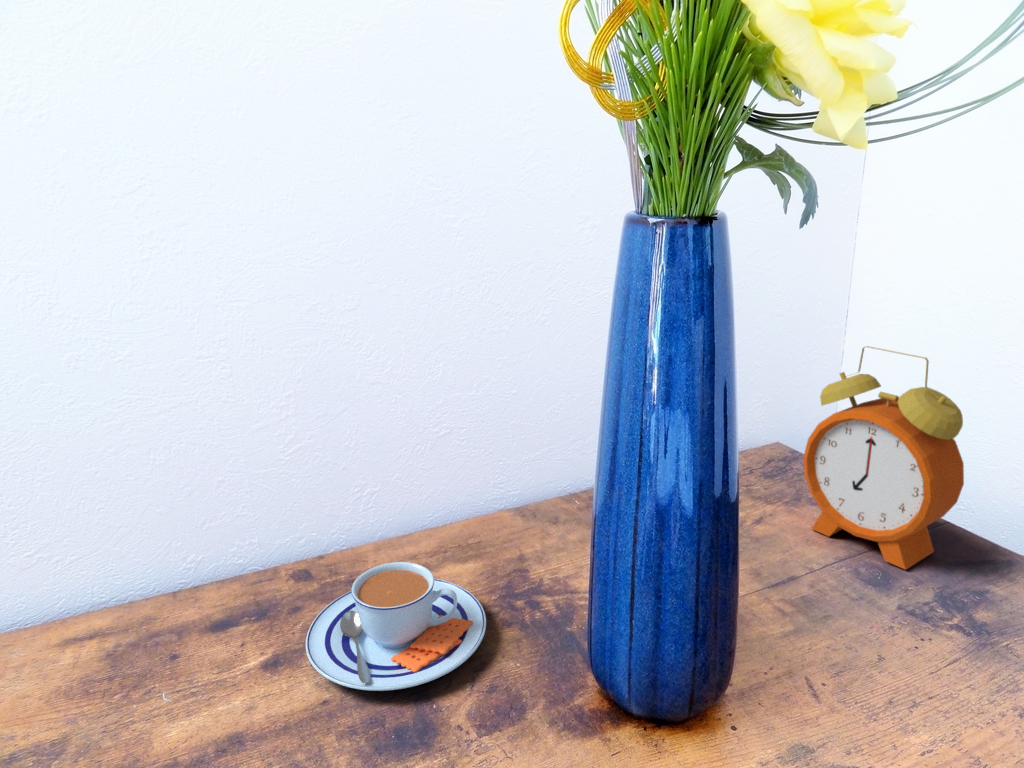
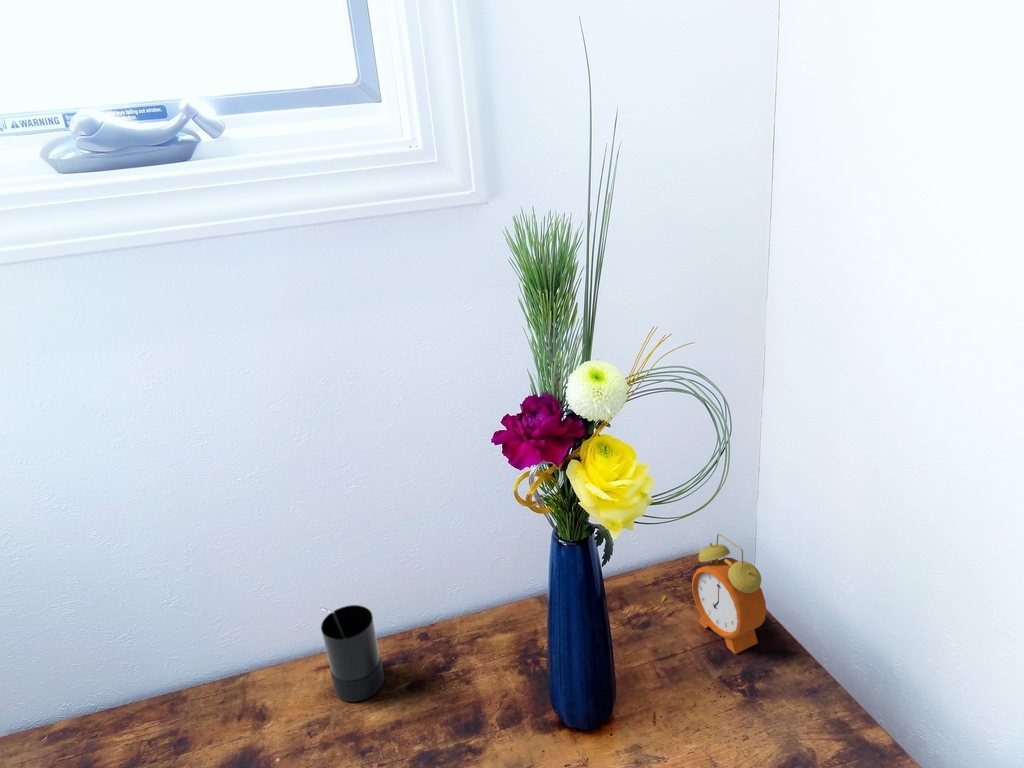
candle: none [53,488,212,702] -> present [320,605,384,702]
teacup: present [306,562,486,691] -> none [426,641,510,706]

